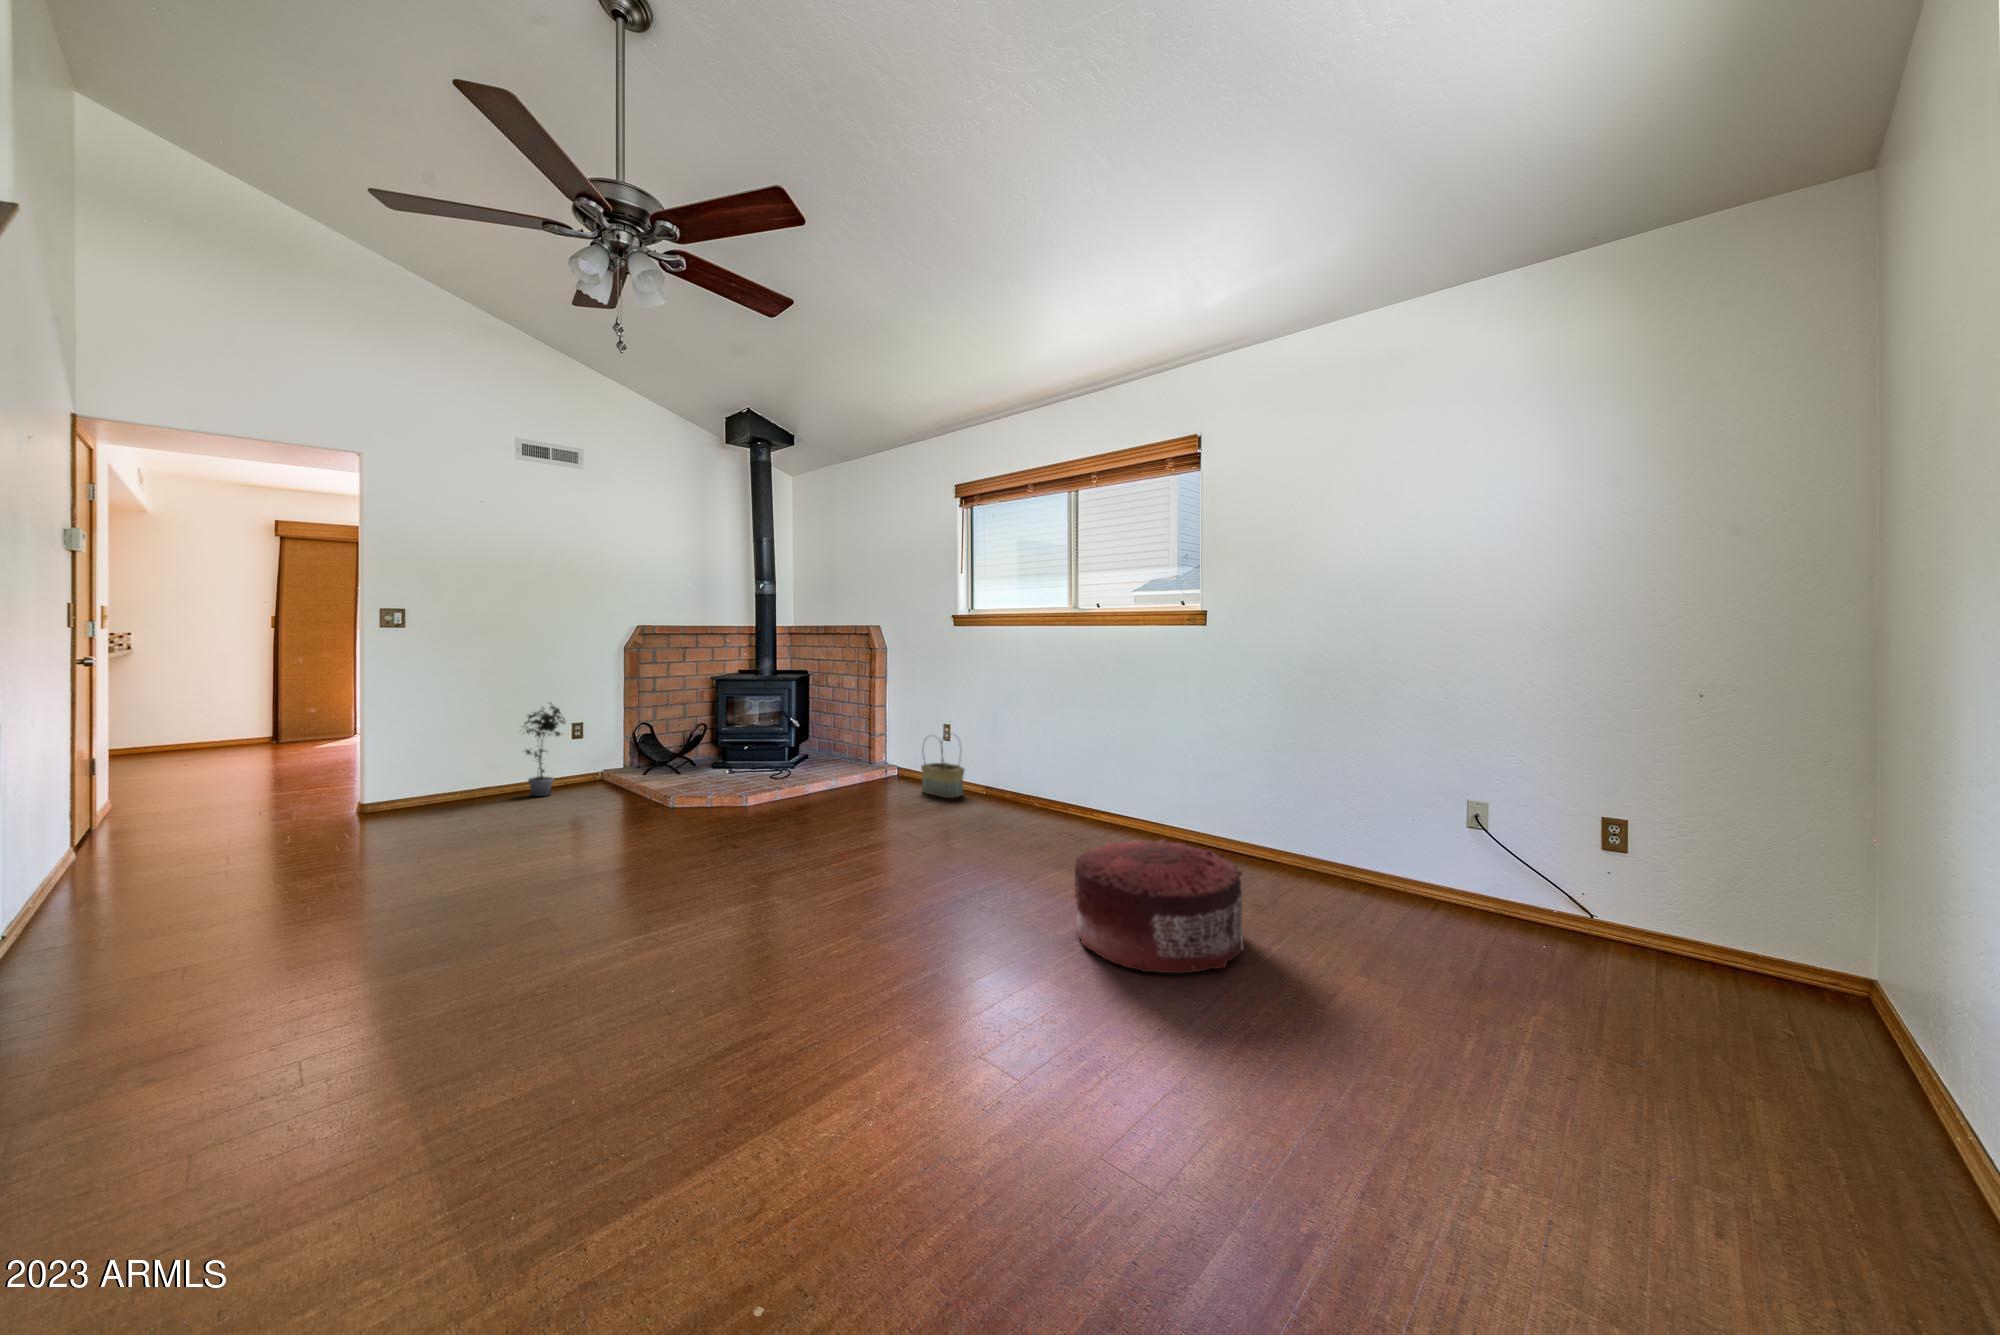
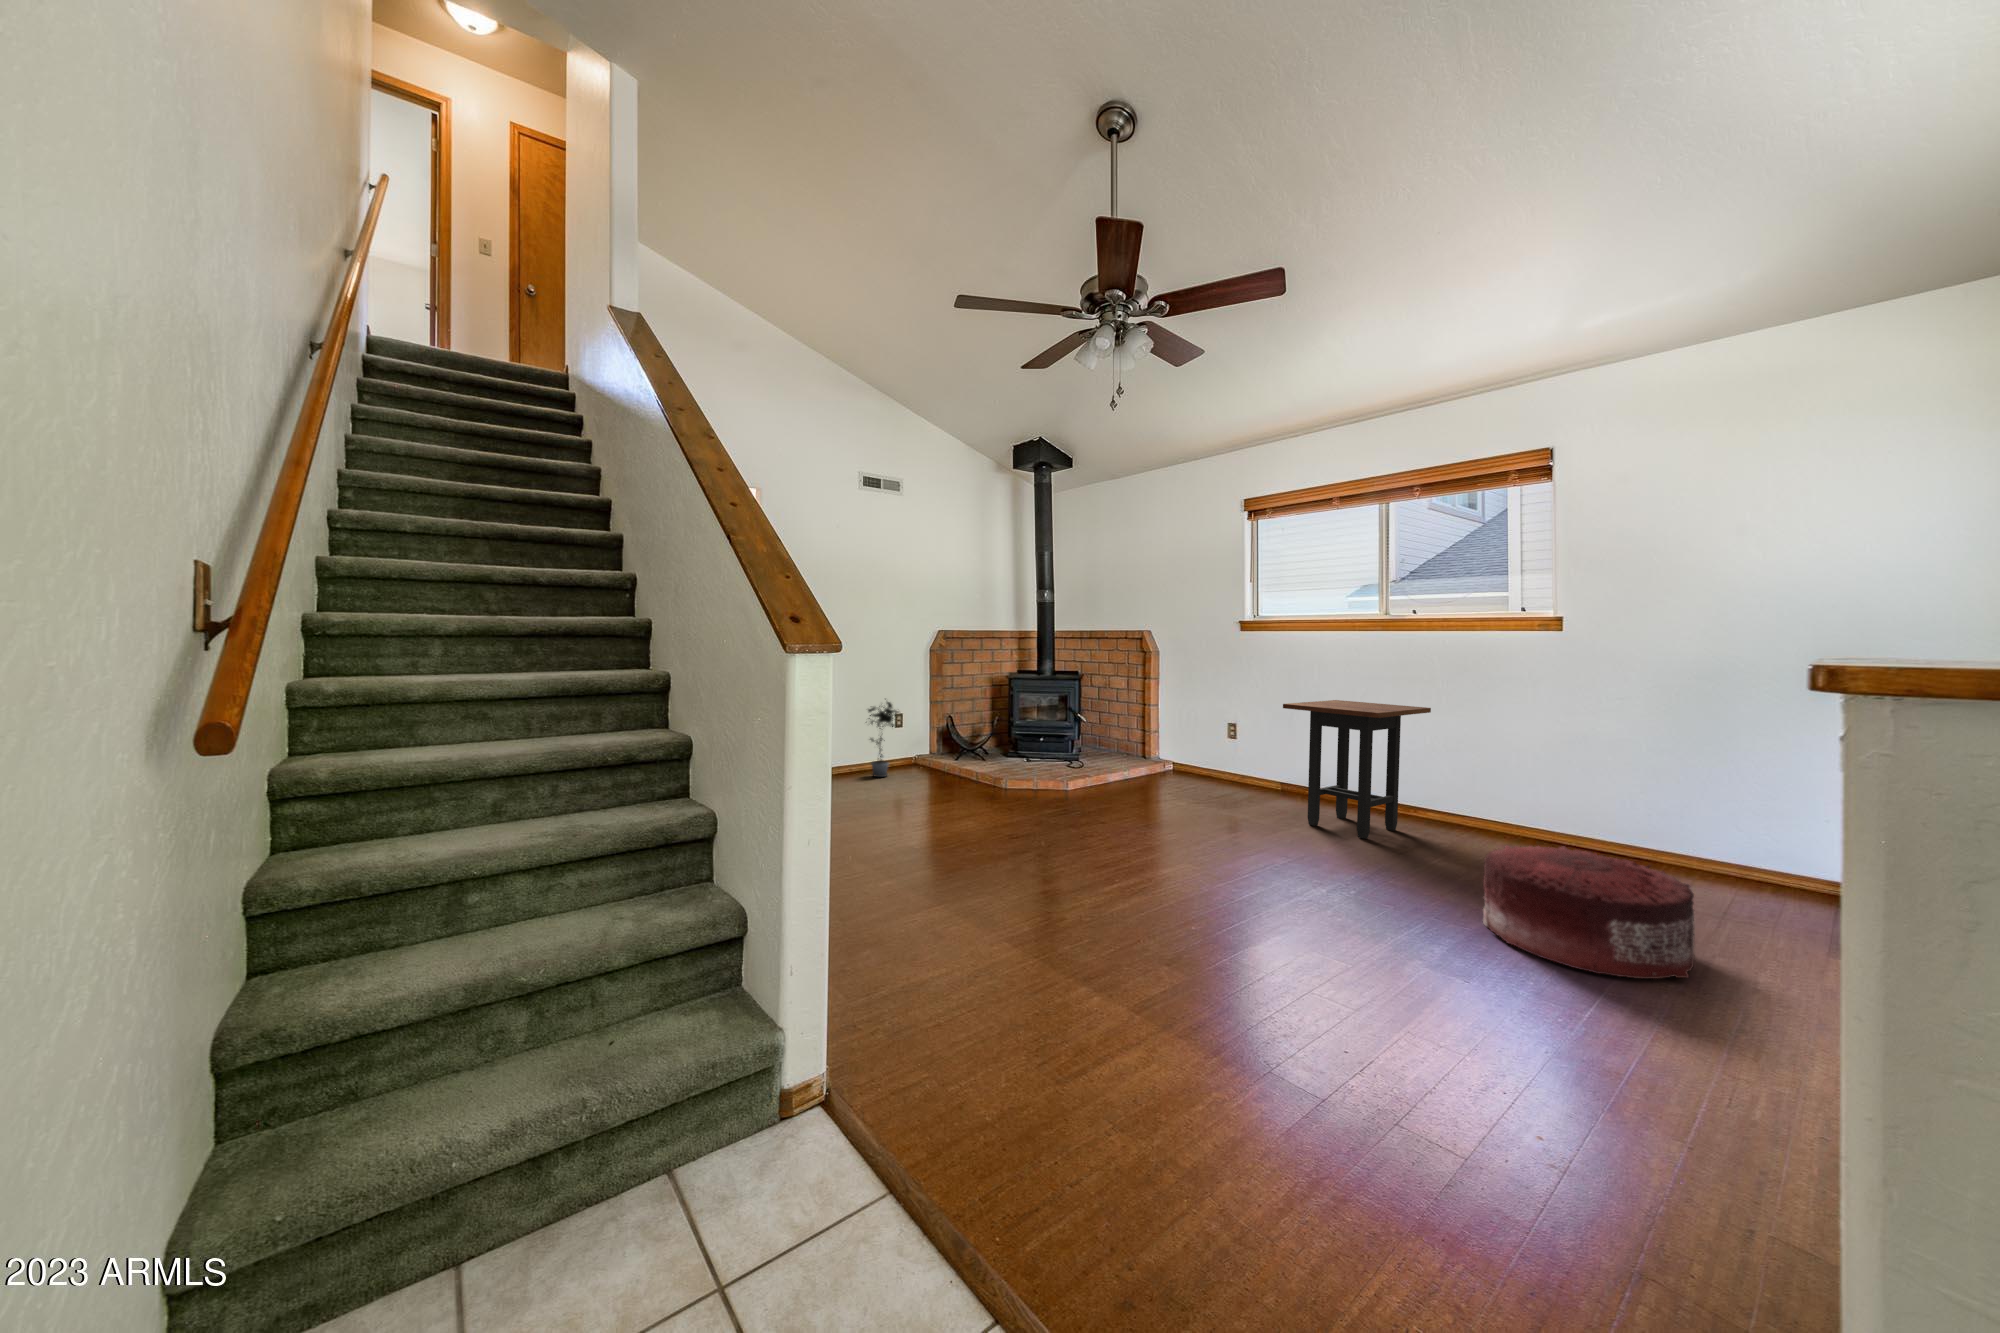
side table: none [965,696,1107,841] -> present [1283,700,1431,839]
basket: present [921,736,965,798] -> none [1206,732,1252,793]

